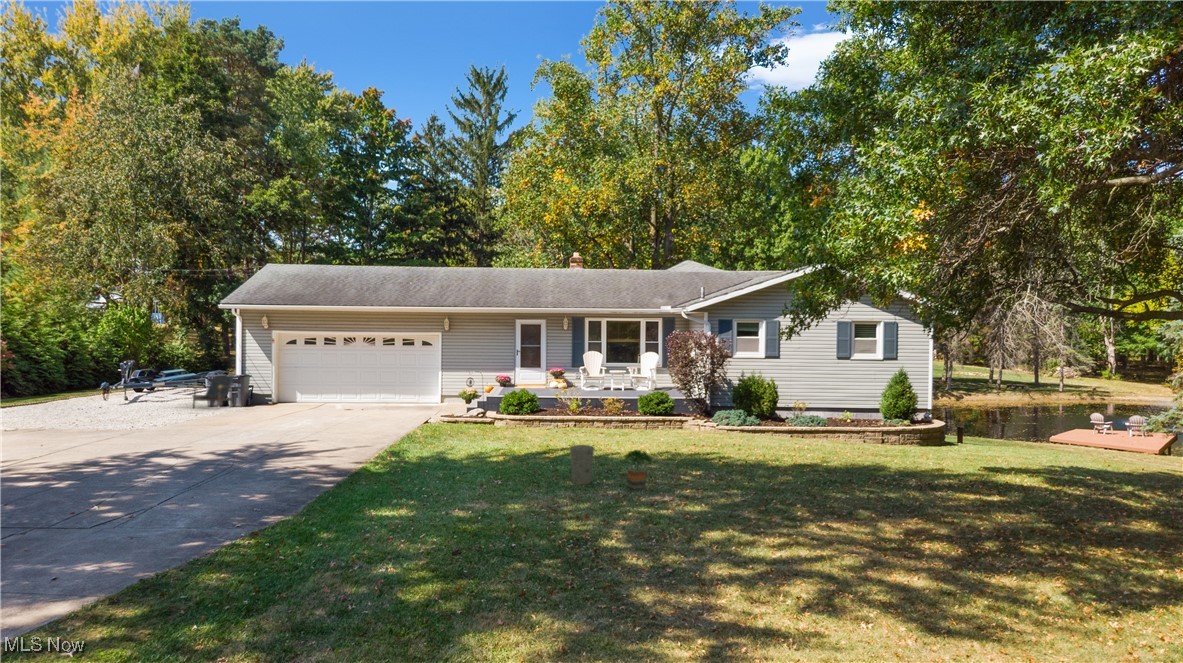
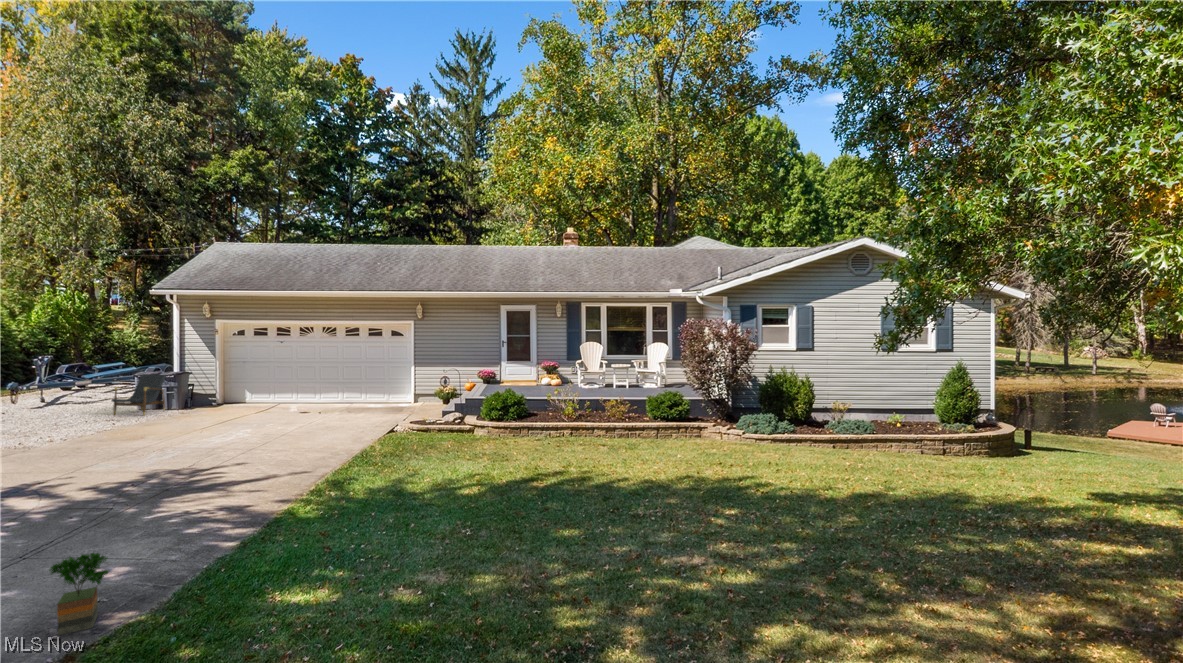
trash can: present [570,445,594,485] -> none [568,502,605,566]
potted tree: present [625,450,652,489] -> present [49,553,109,635]

